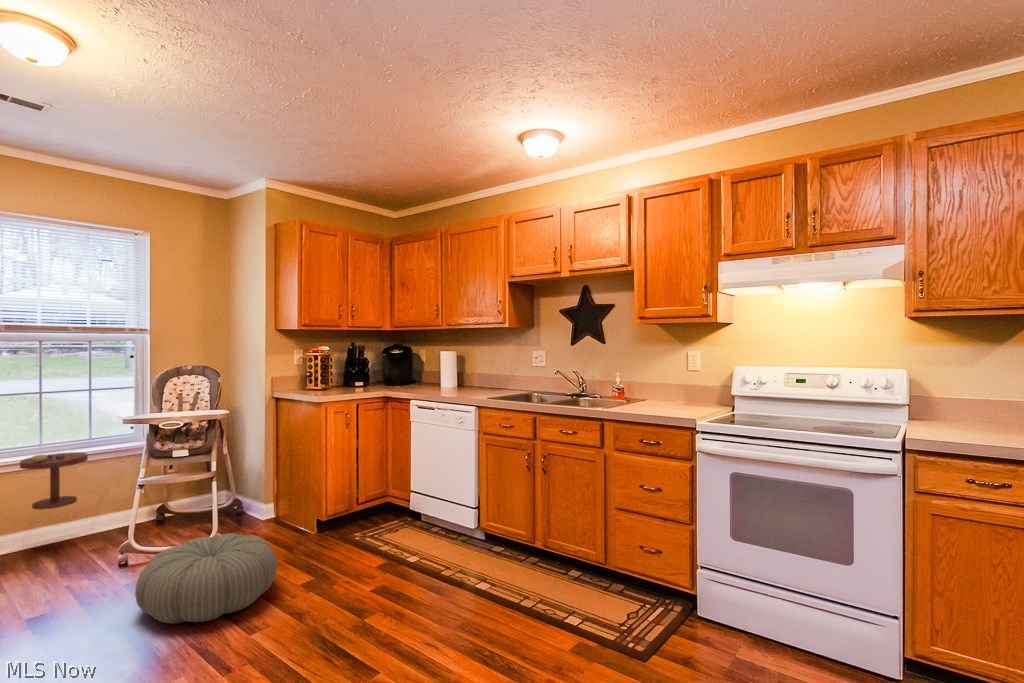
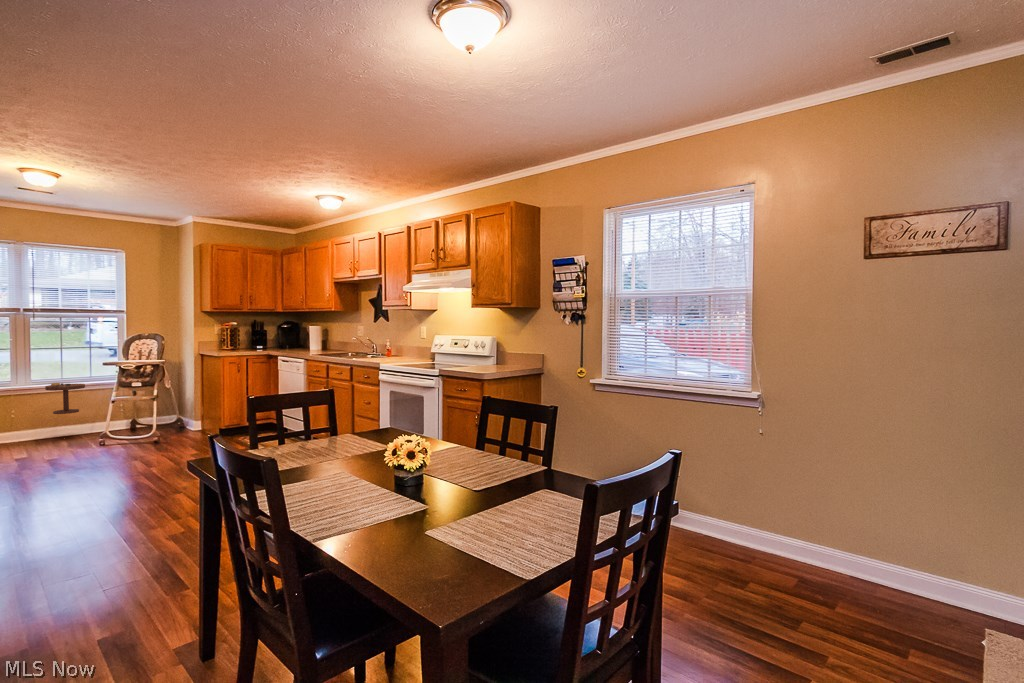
pouf: present [135,534,277,624] -> none [93,426,175,464]

